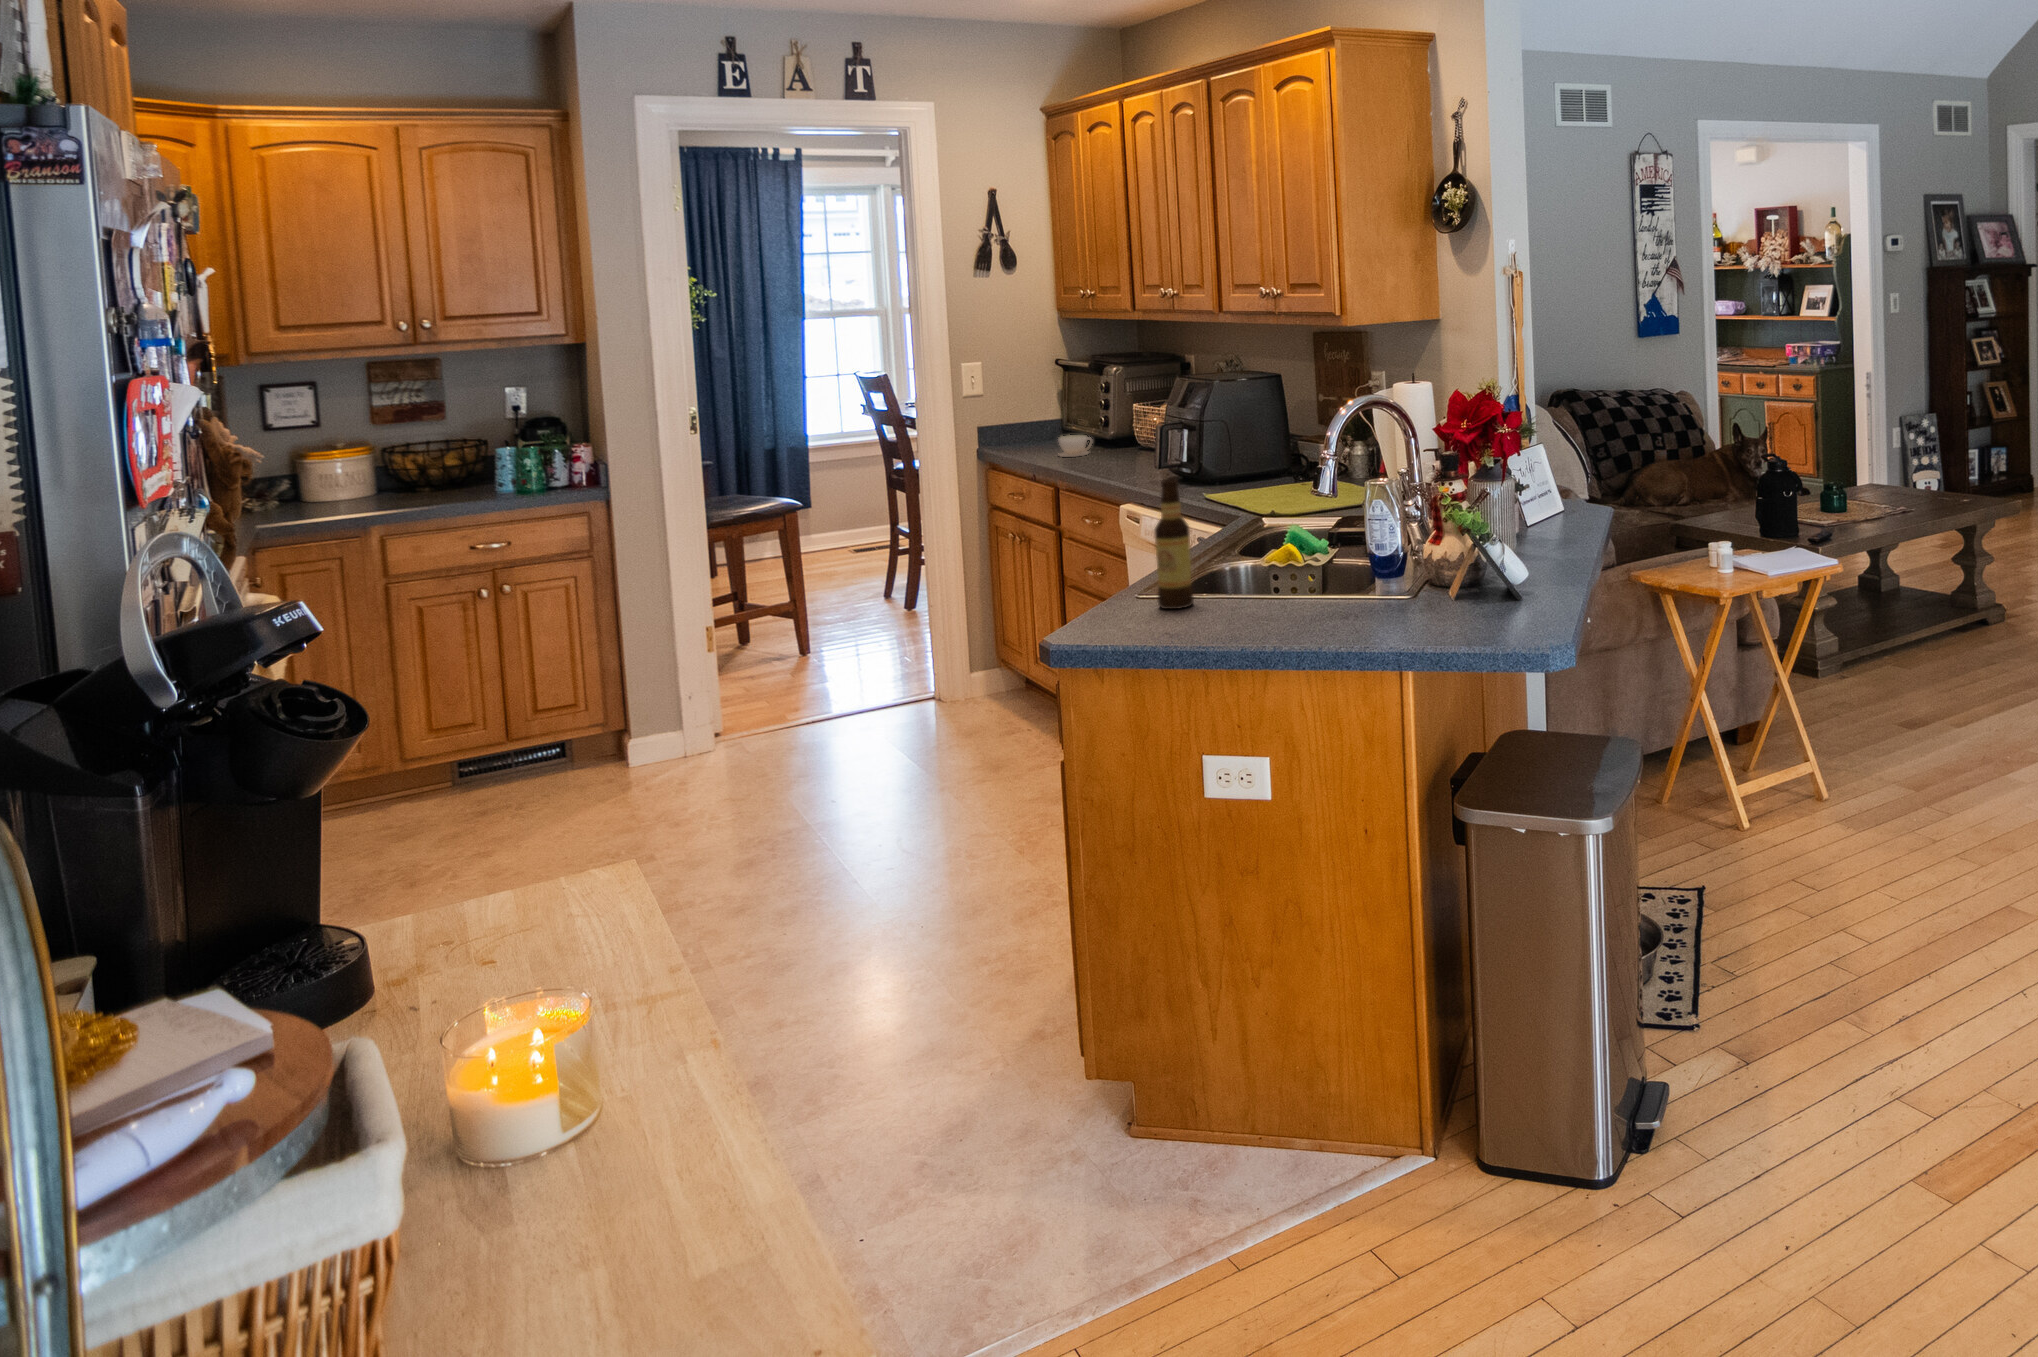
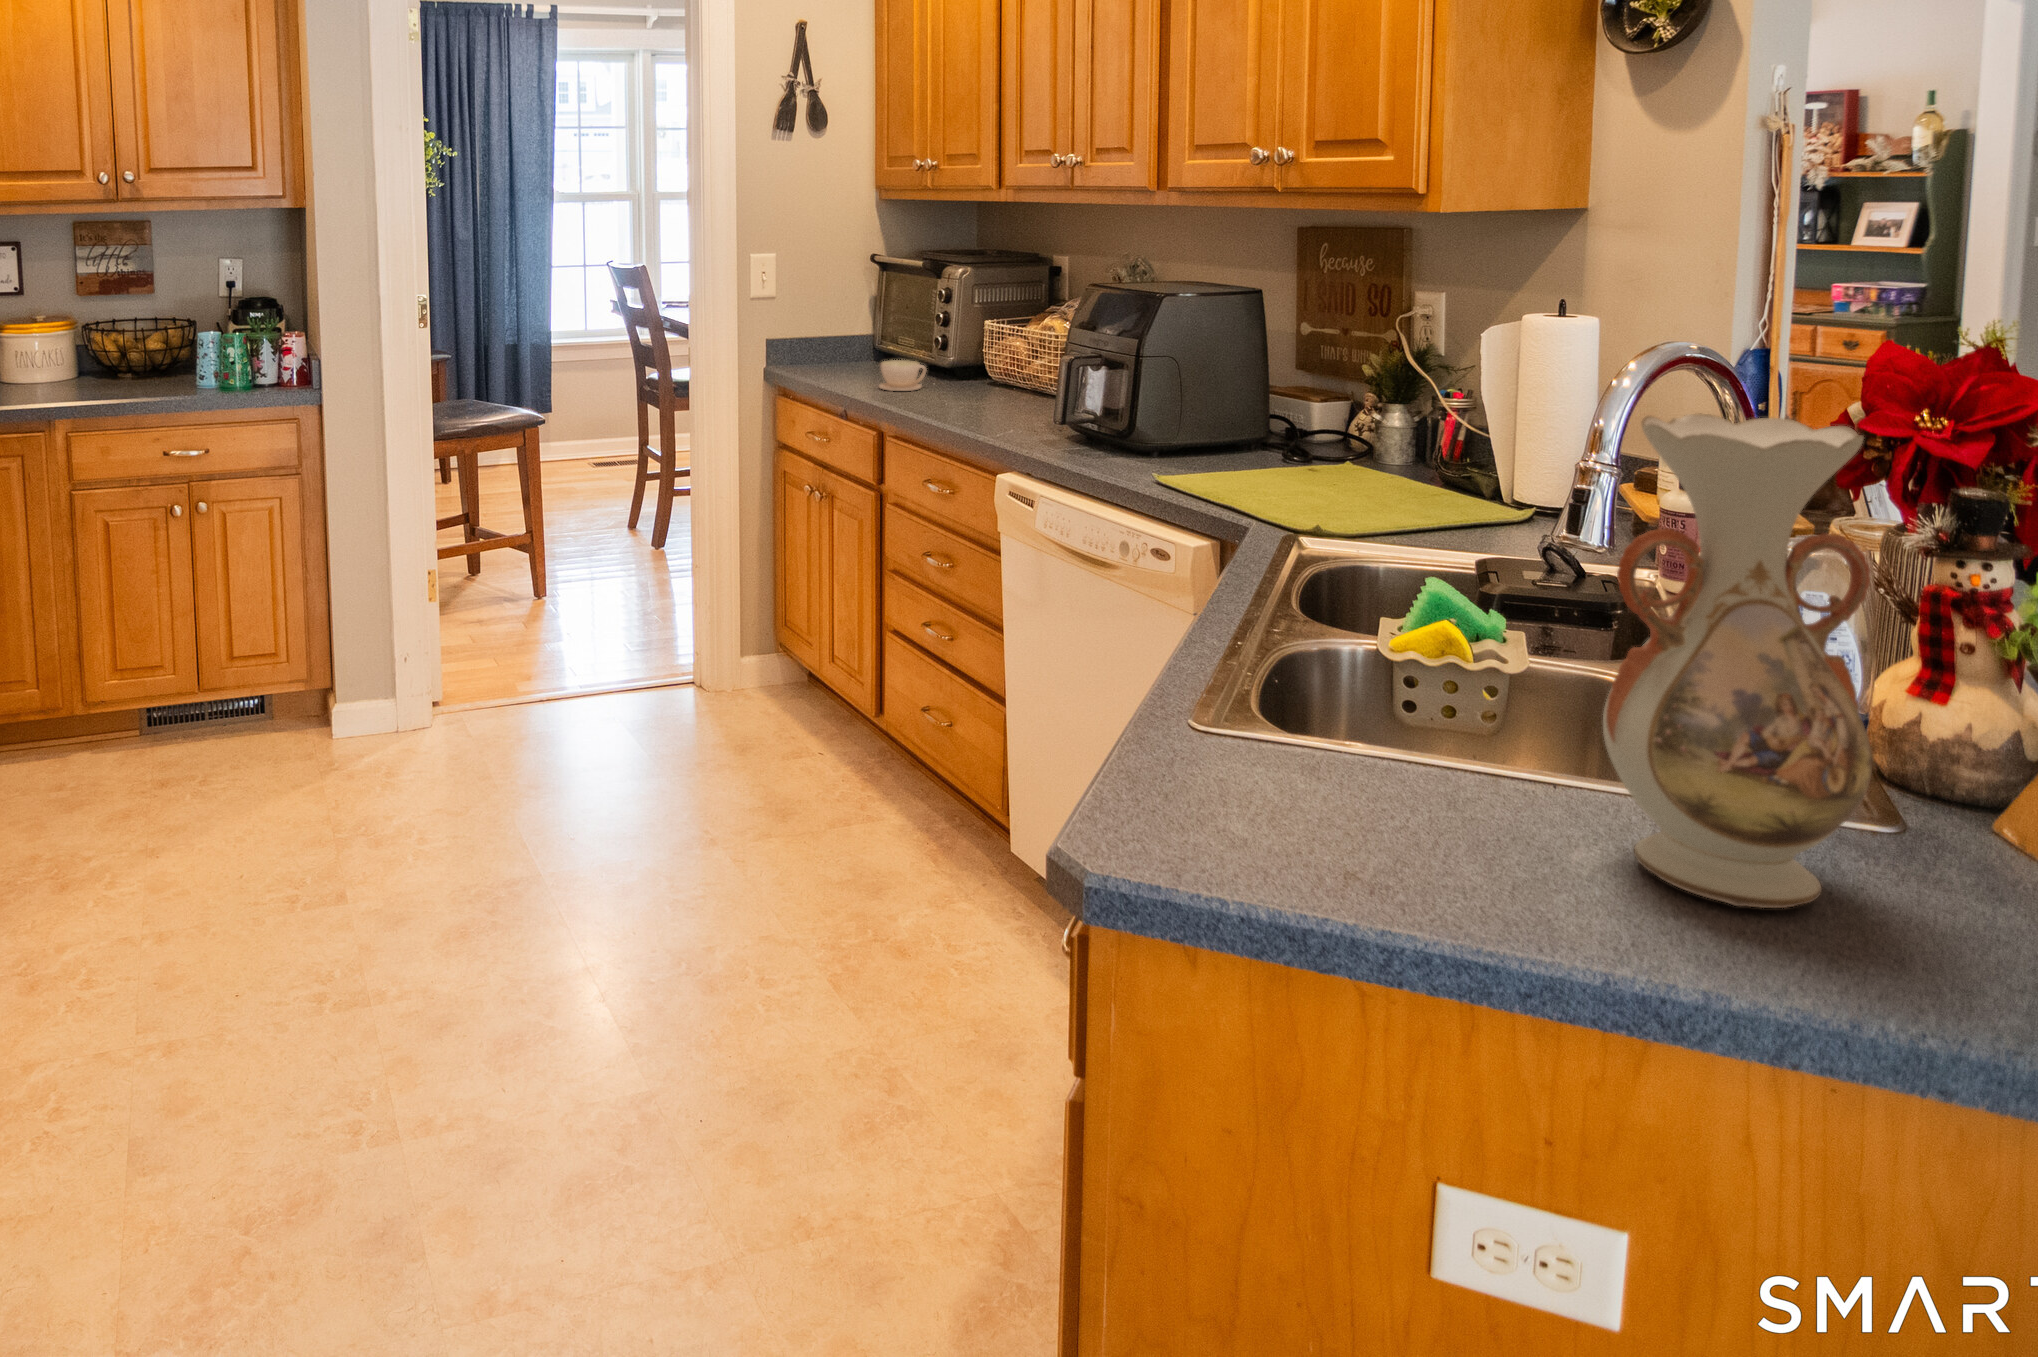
vase: none [1228,419,1319,600] -> present [1603,413,1872,908]
bottle: present [1155,479,1194,609] -> none [1395,553,1505,891]

